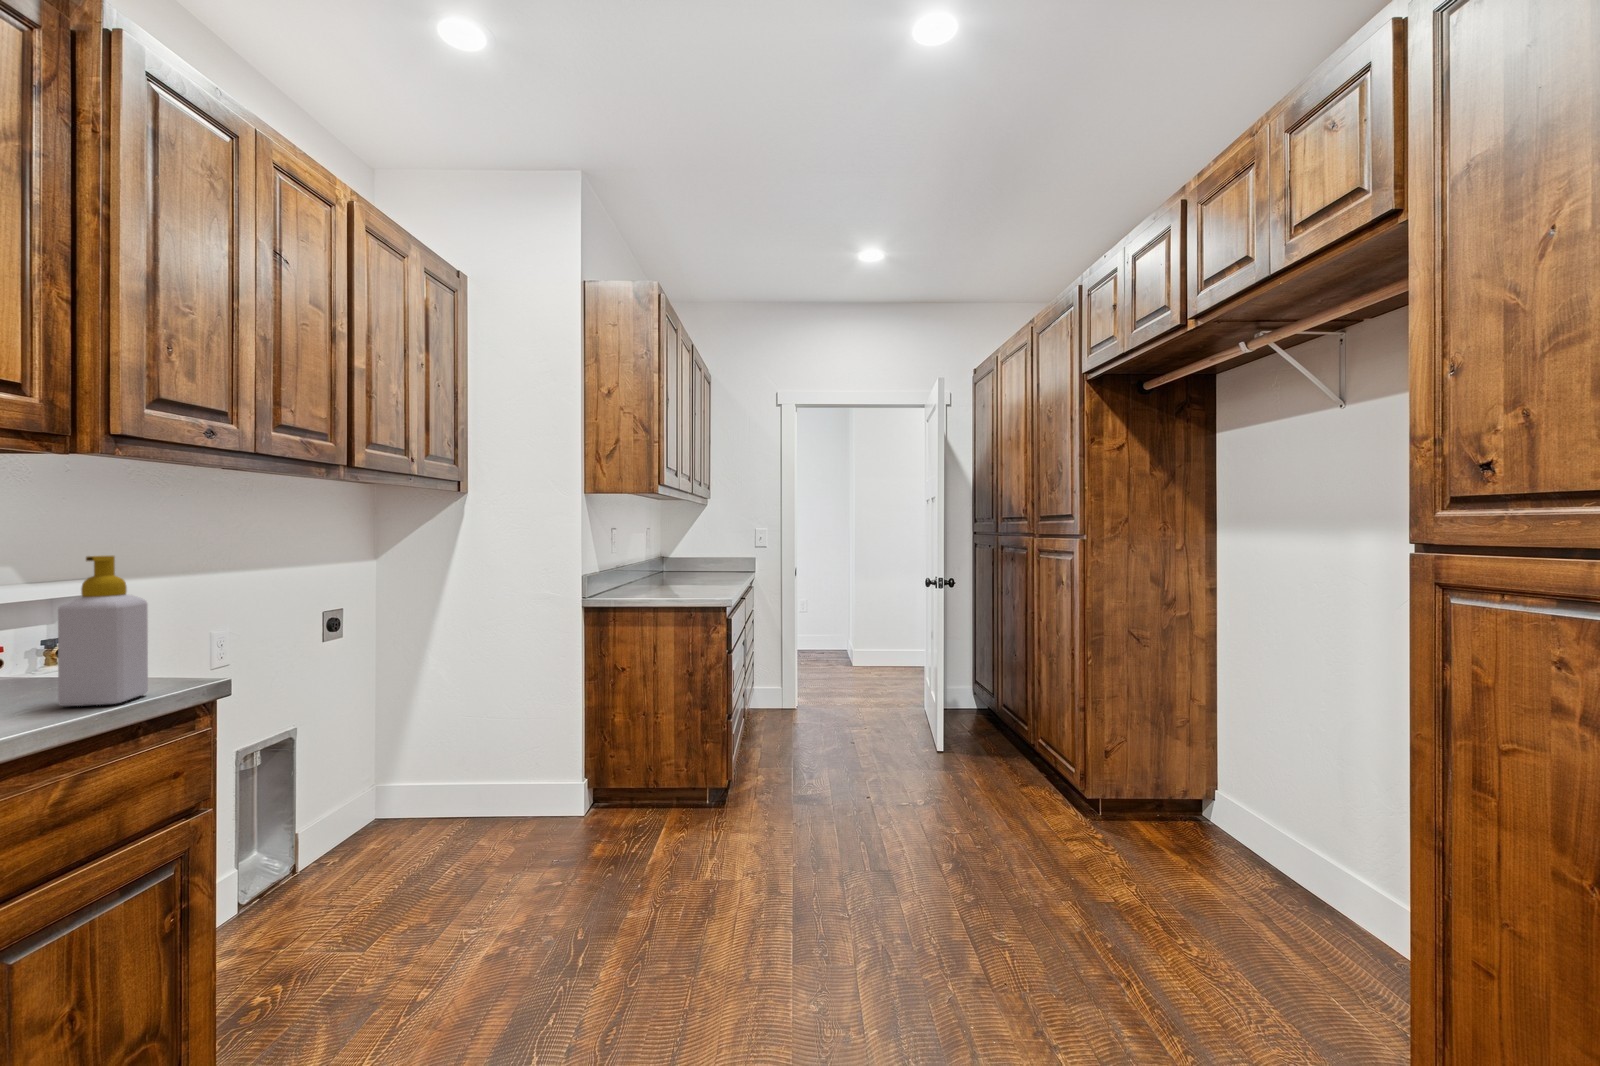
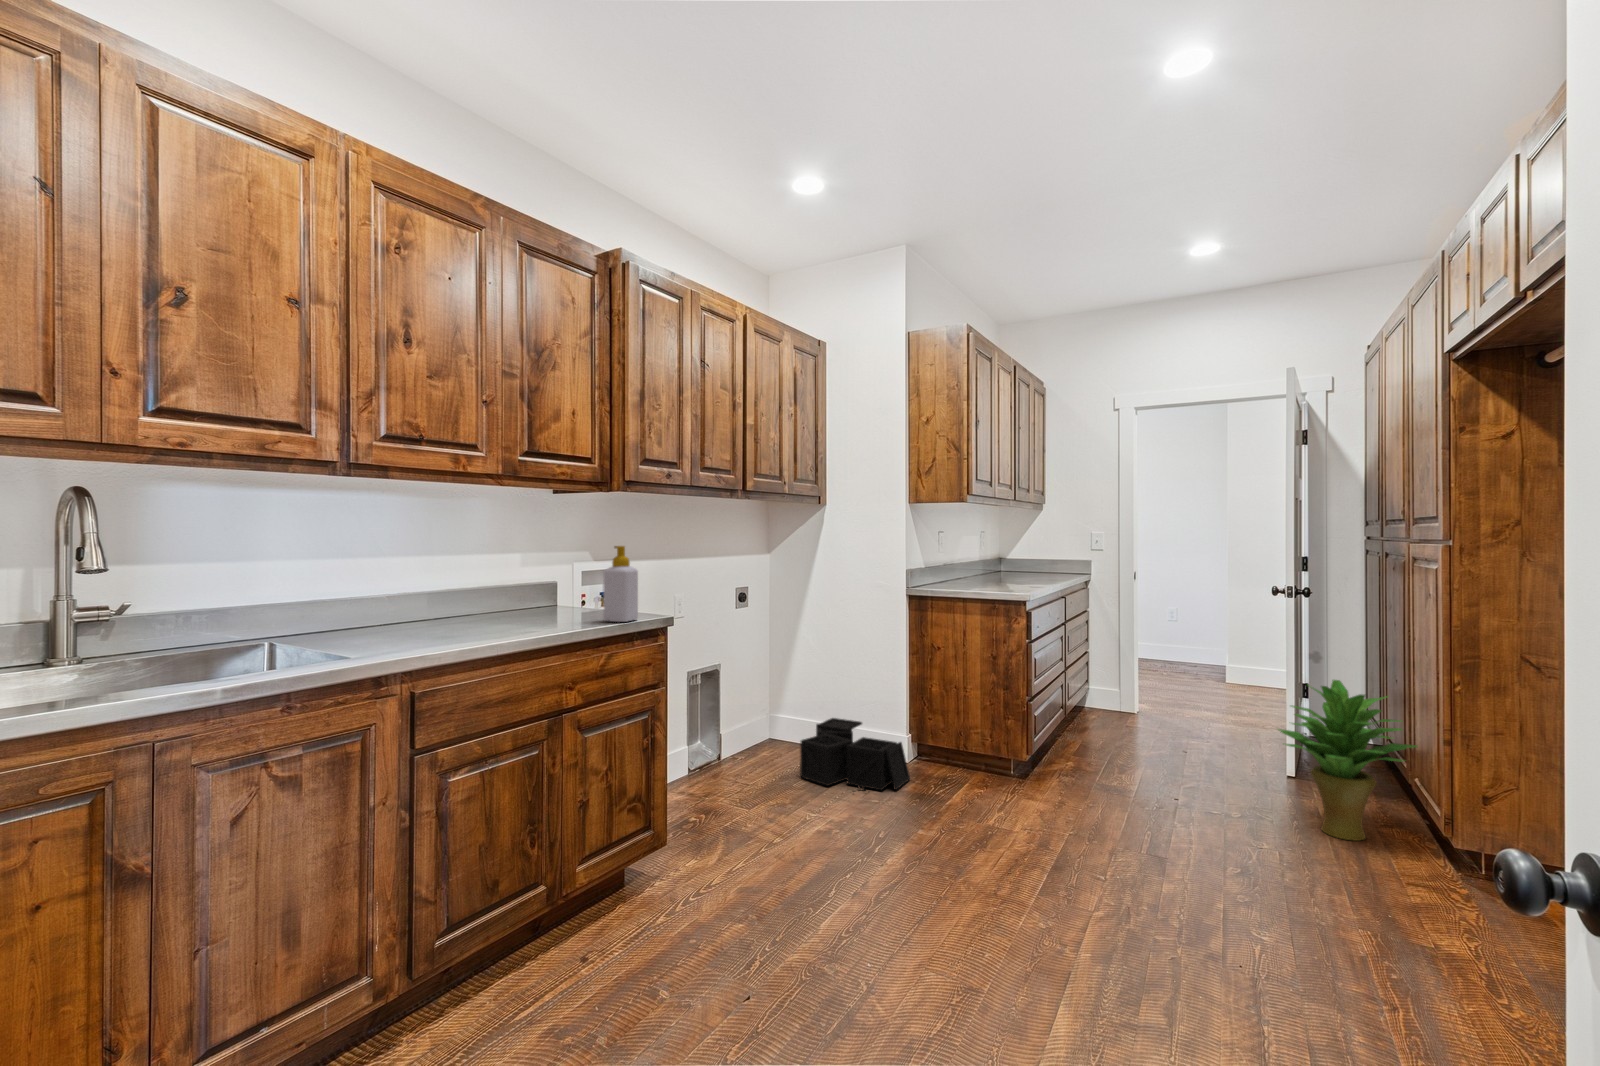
potted plant: none [964,667,1074,817] -> present [1278,680,1417,841]
storage bin: none [439,774,594,878] -> present [800,718,910,790]

